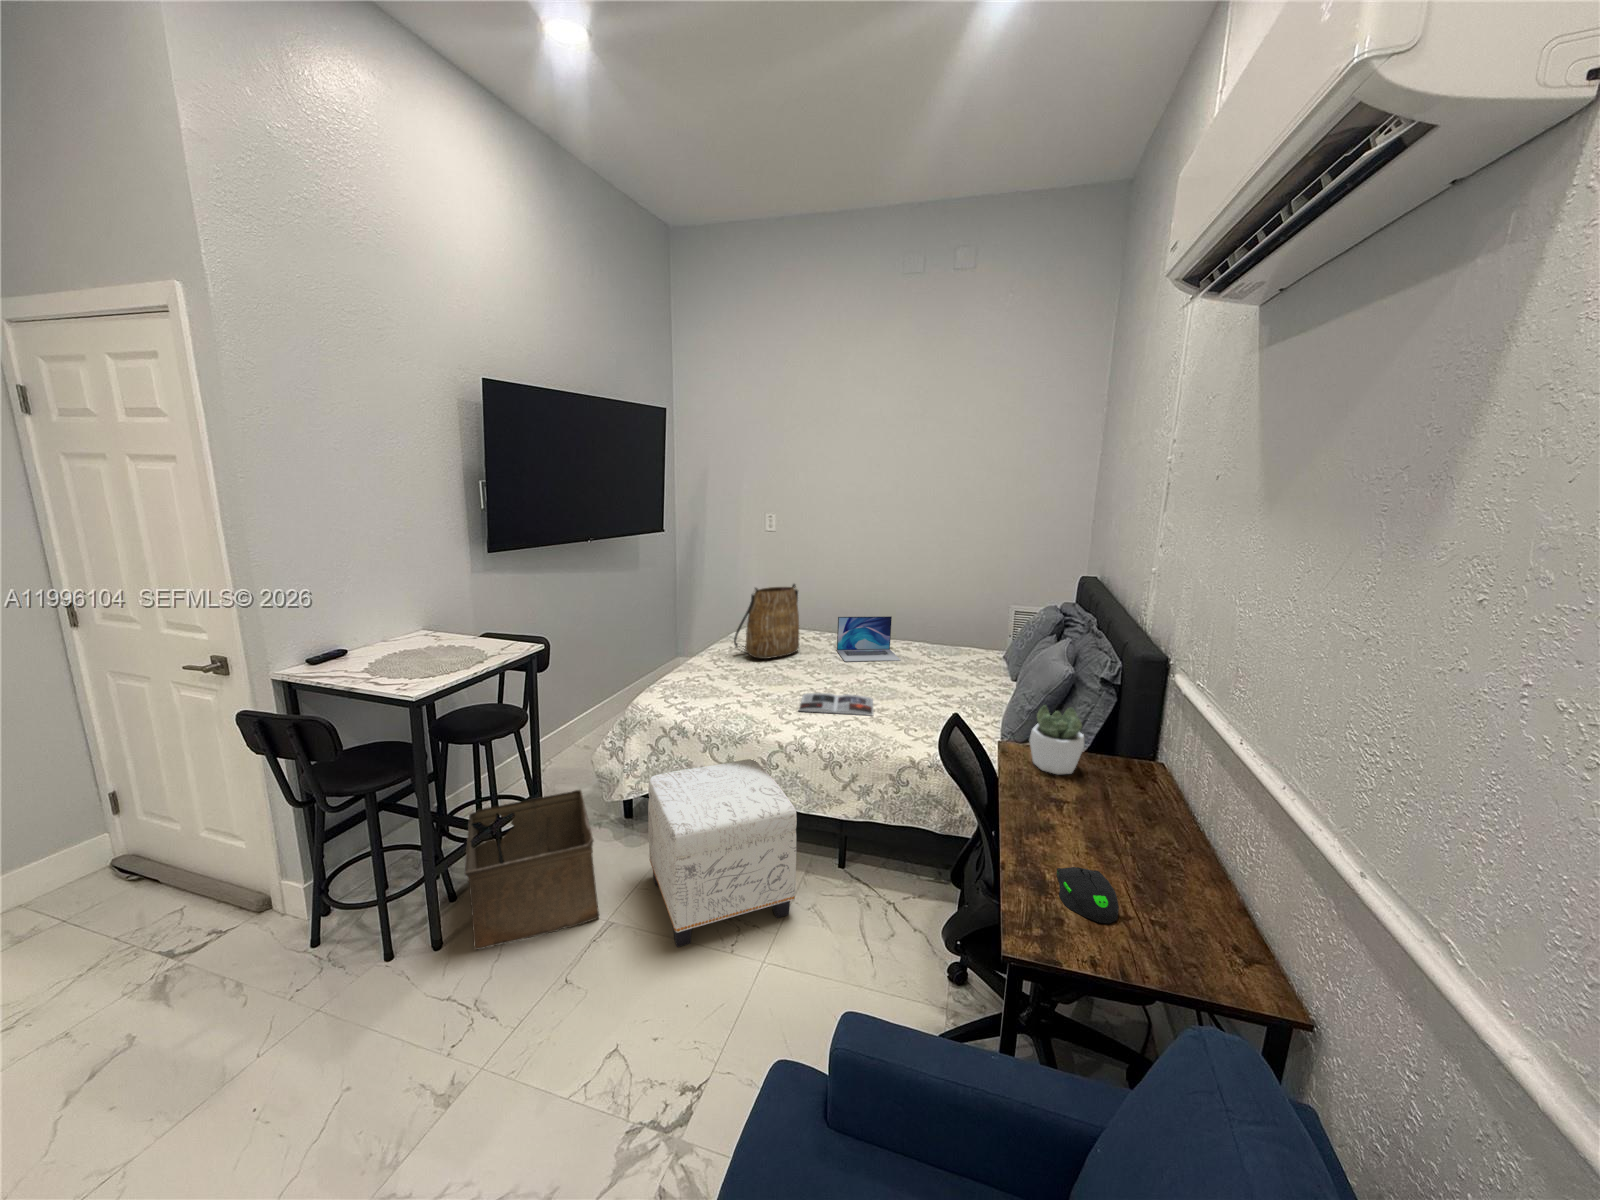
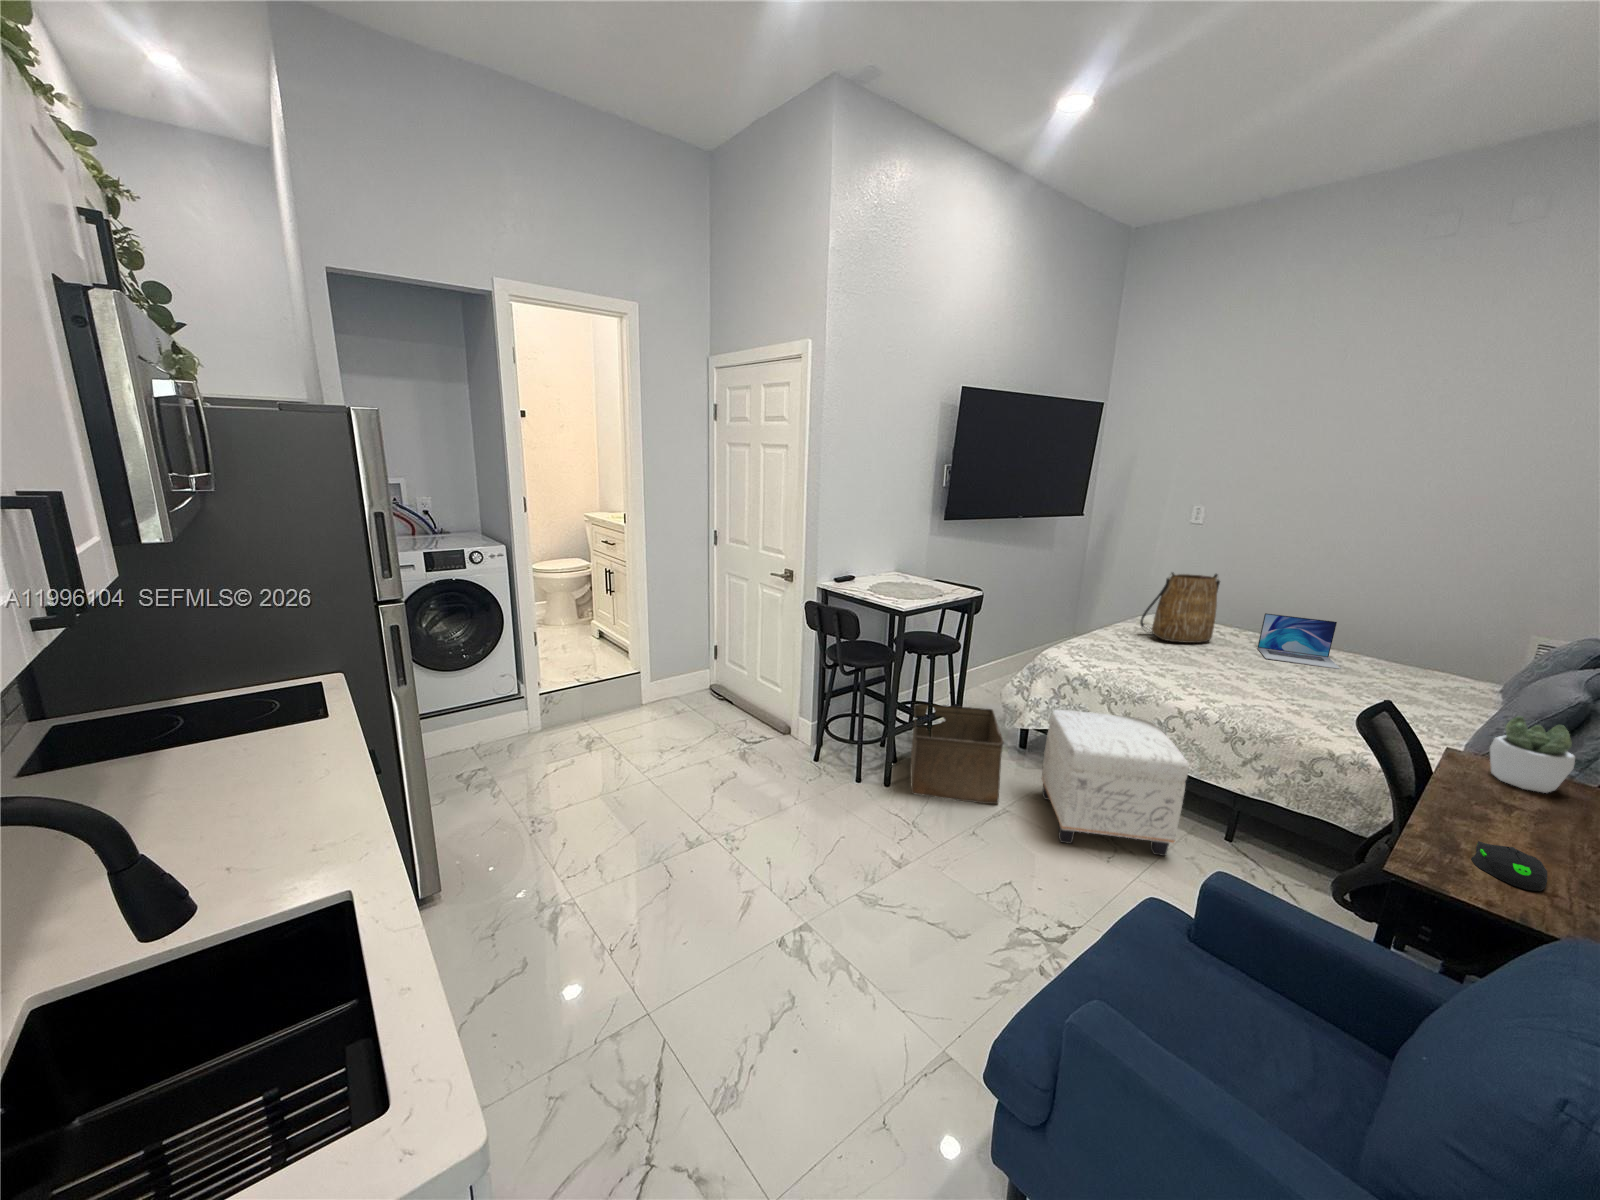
magazine: present [799,693,873,716] -> none [1203,676,1294,707]

